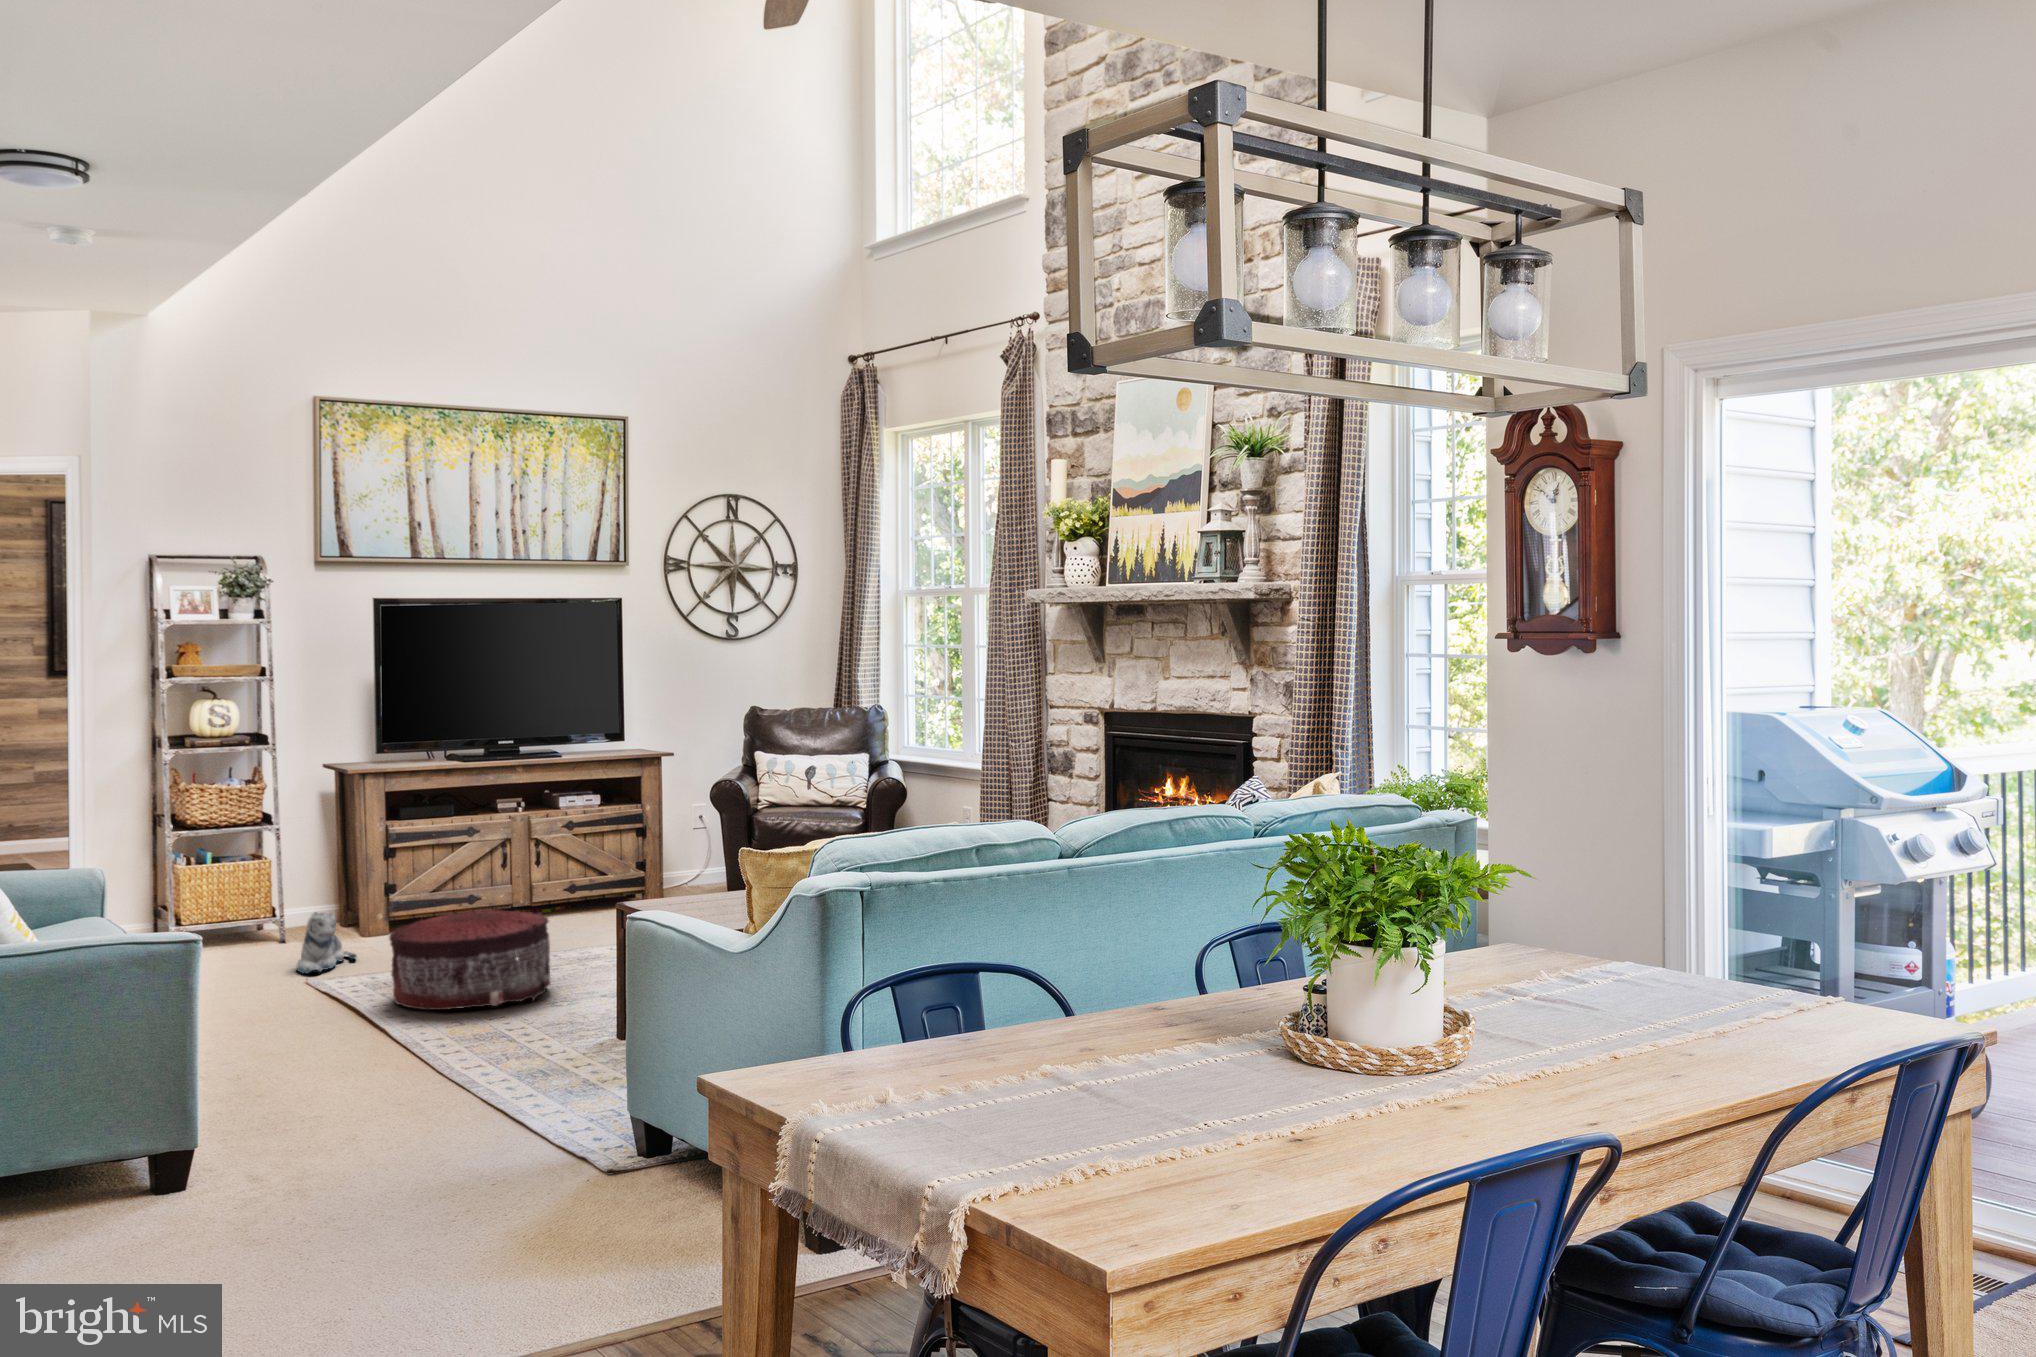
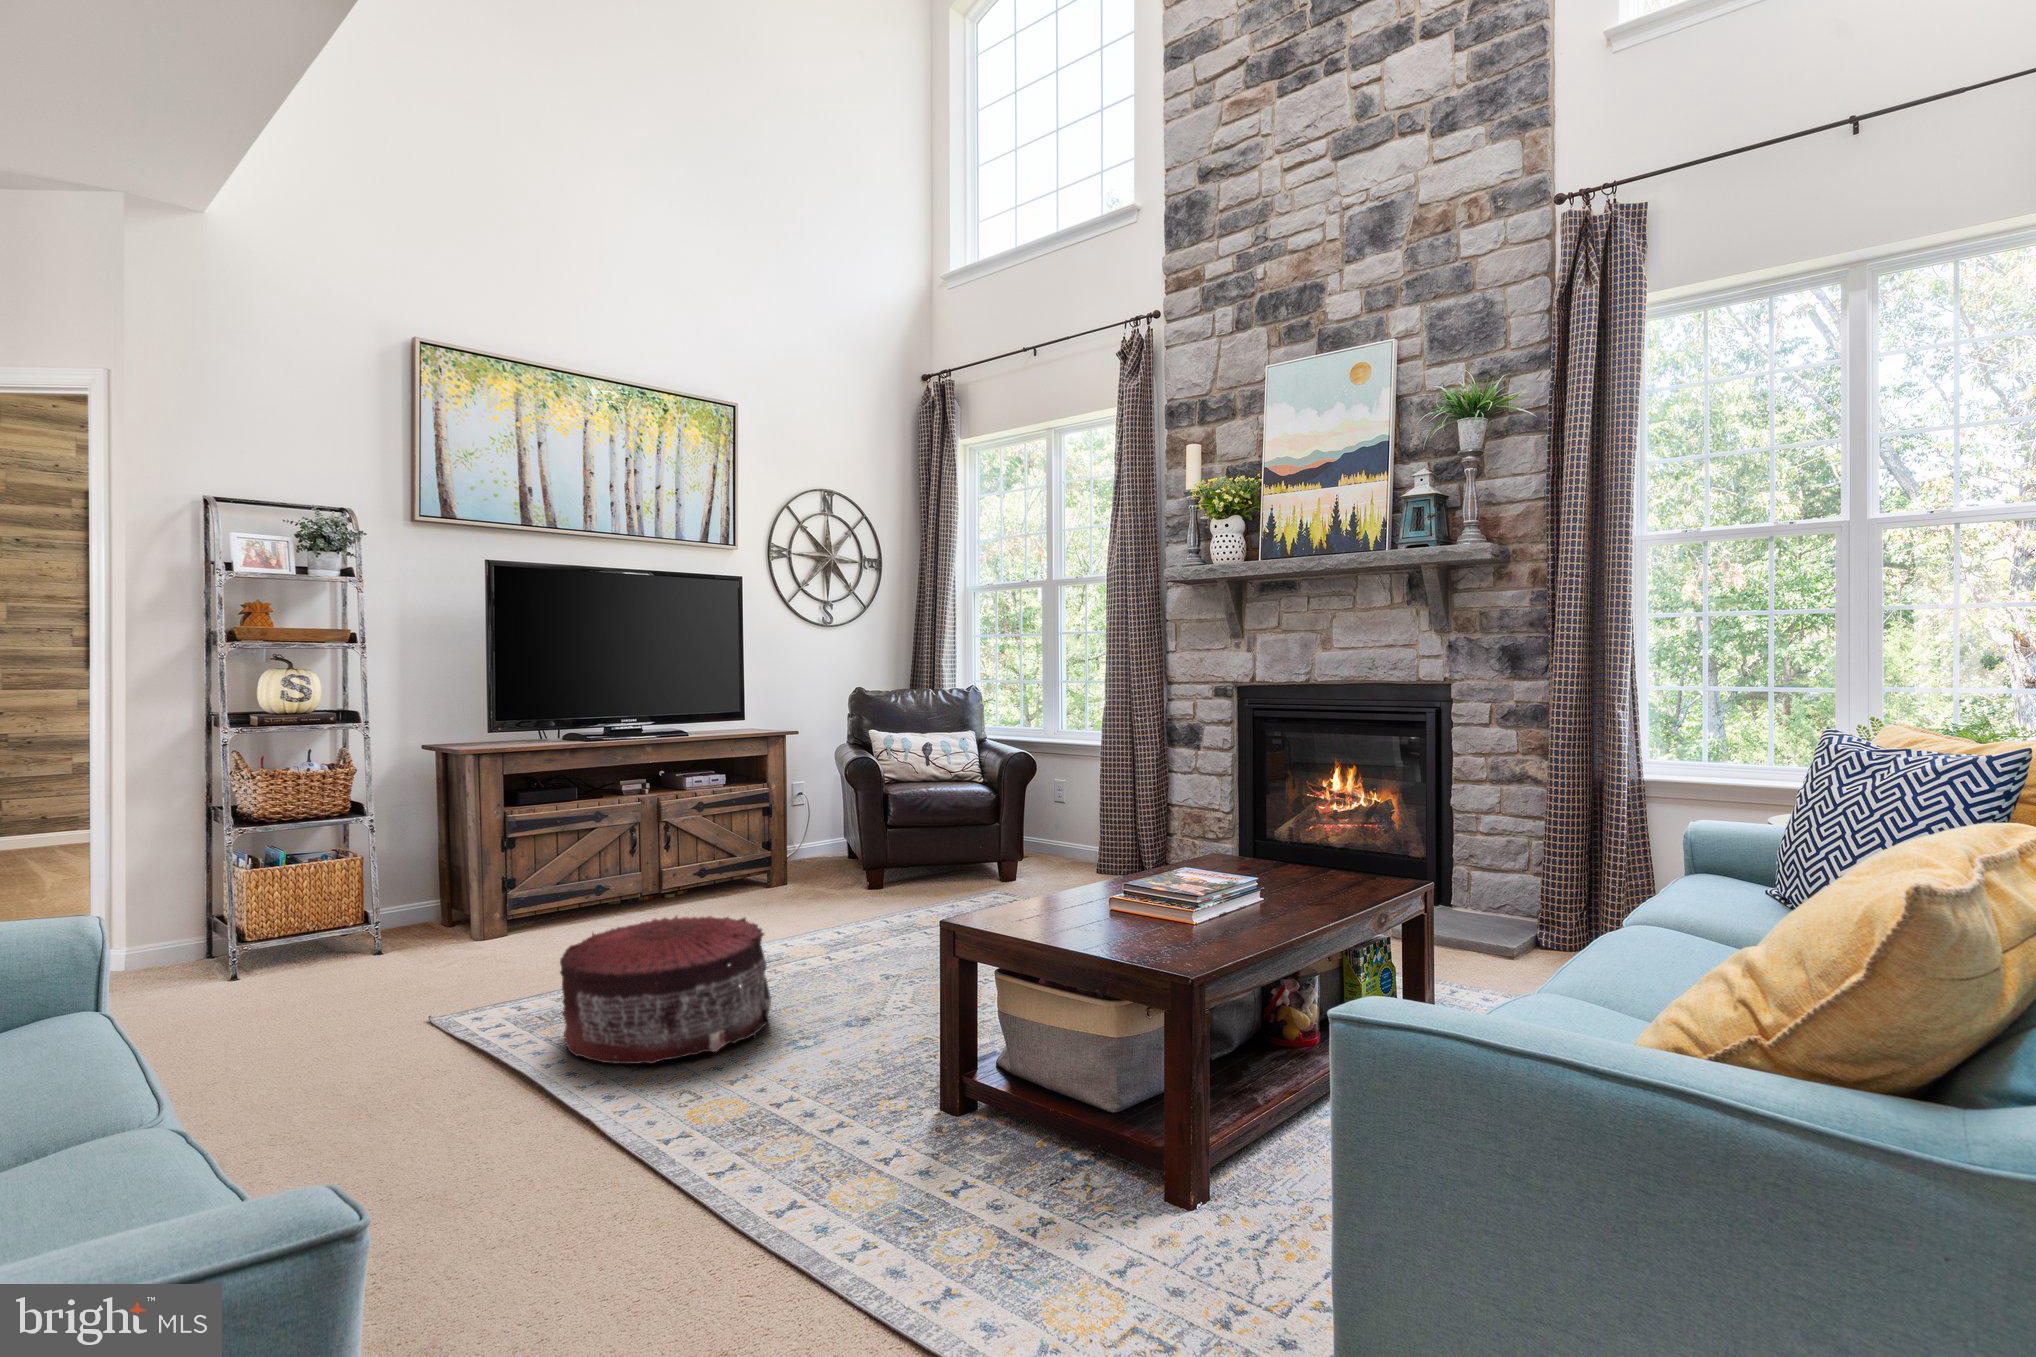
plush toy: present [297,912,356,974] -> none [408,923,483,1003]

